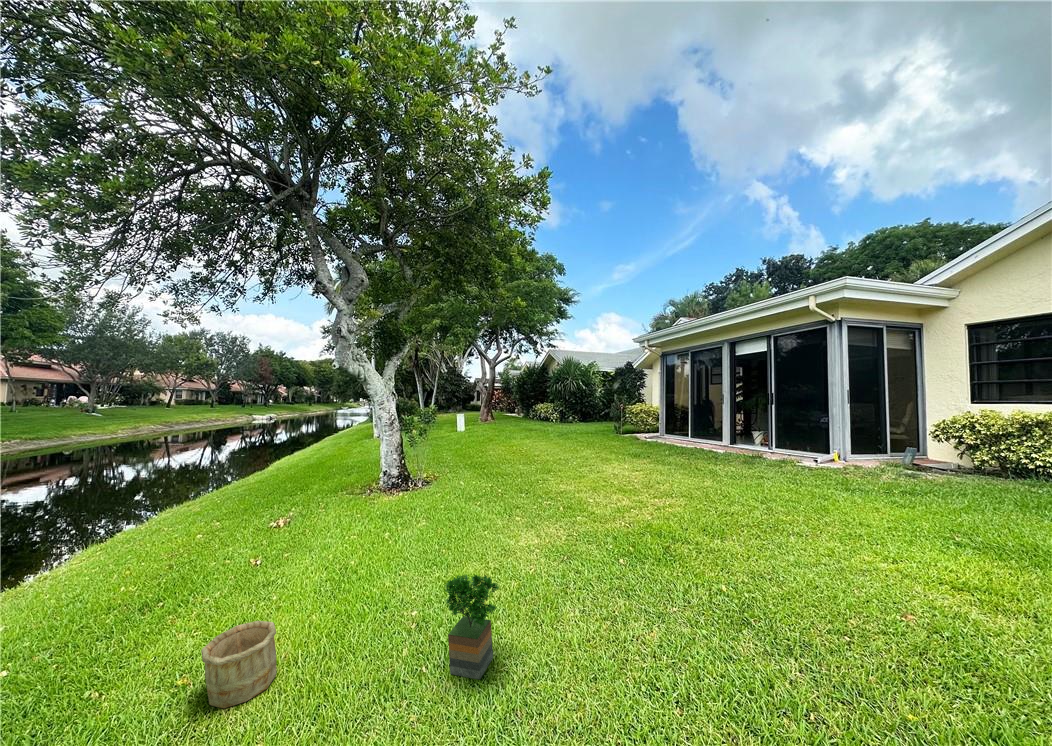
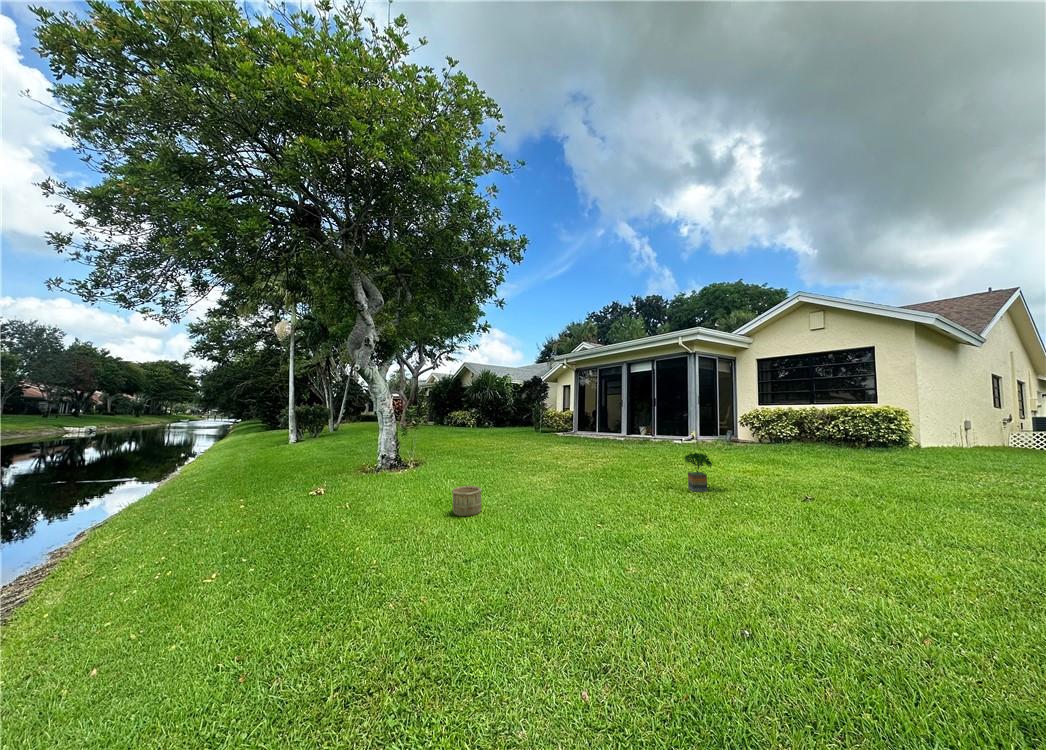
potted tree: present [445,575,499,680] -> present [684,453,712,492]

